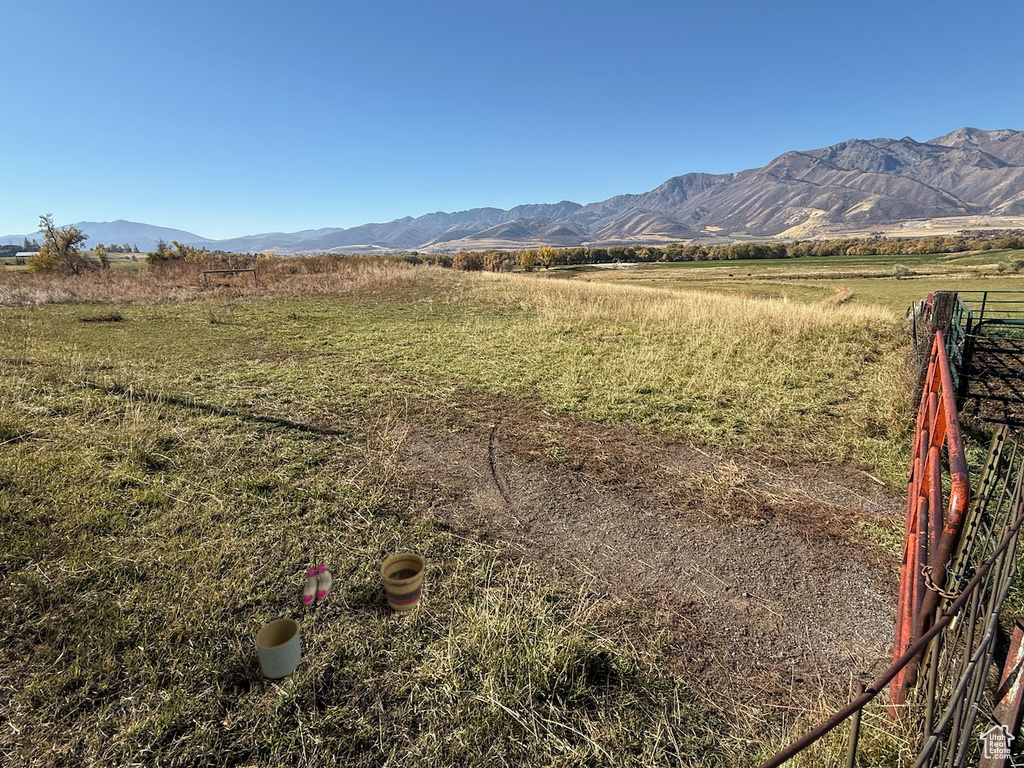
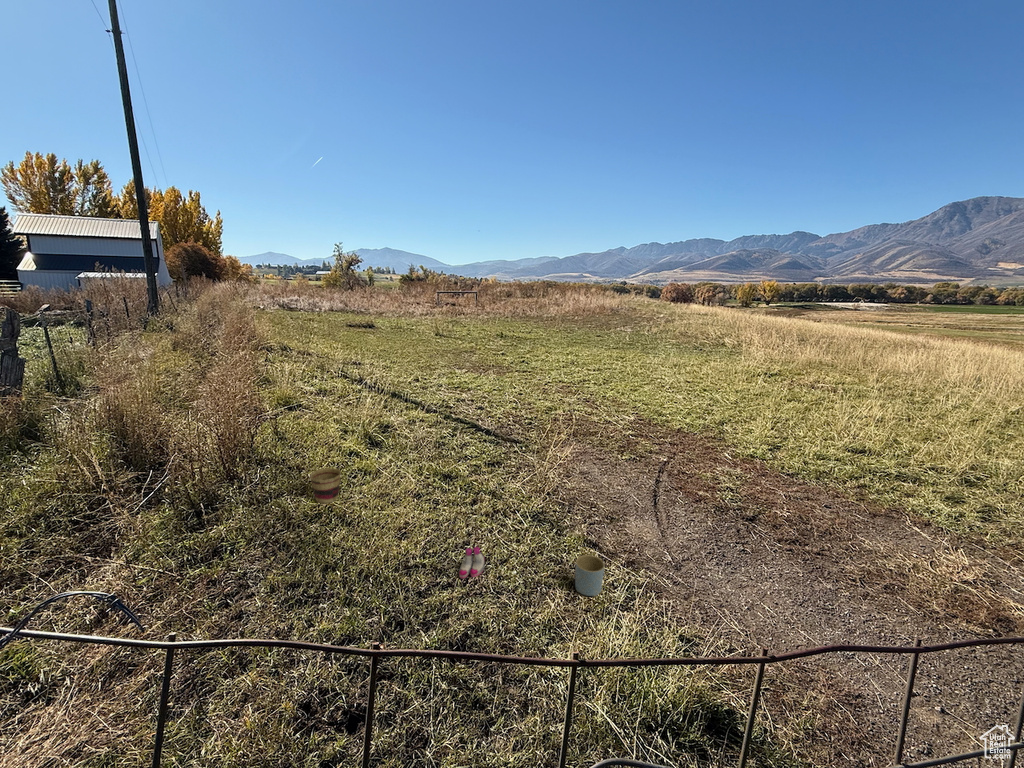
basket: present [381,553,425,611] -> present [310,468,341,503]
planter: present [256,618,301,678] -> present [575,555,605,596]

